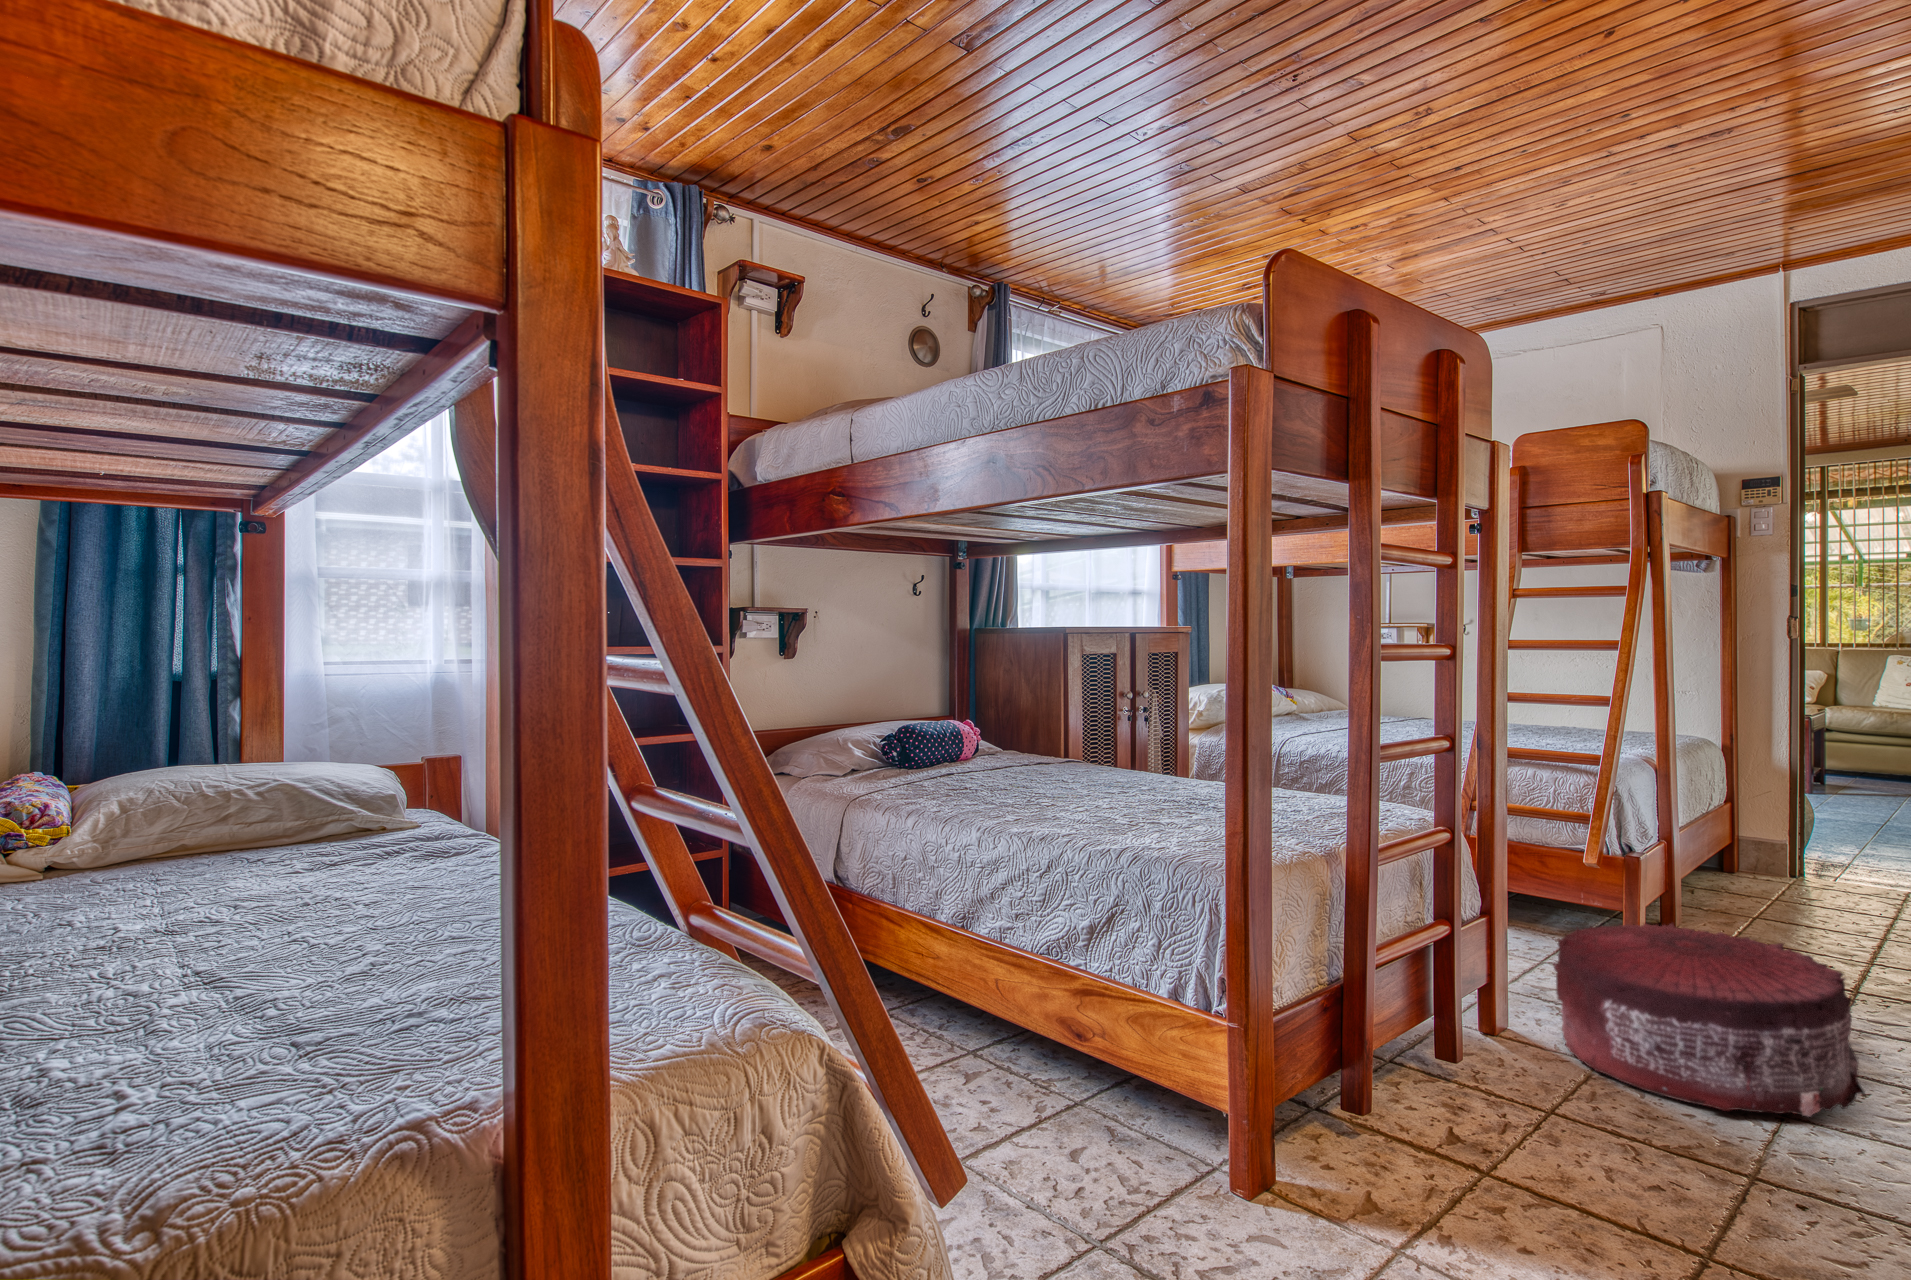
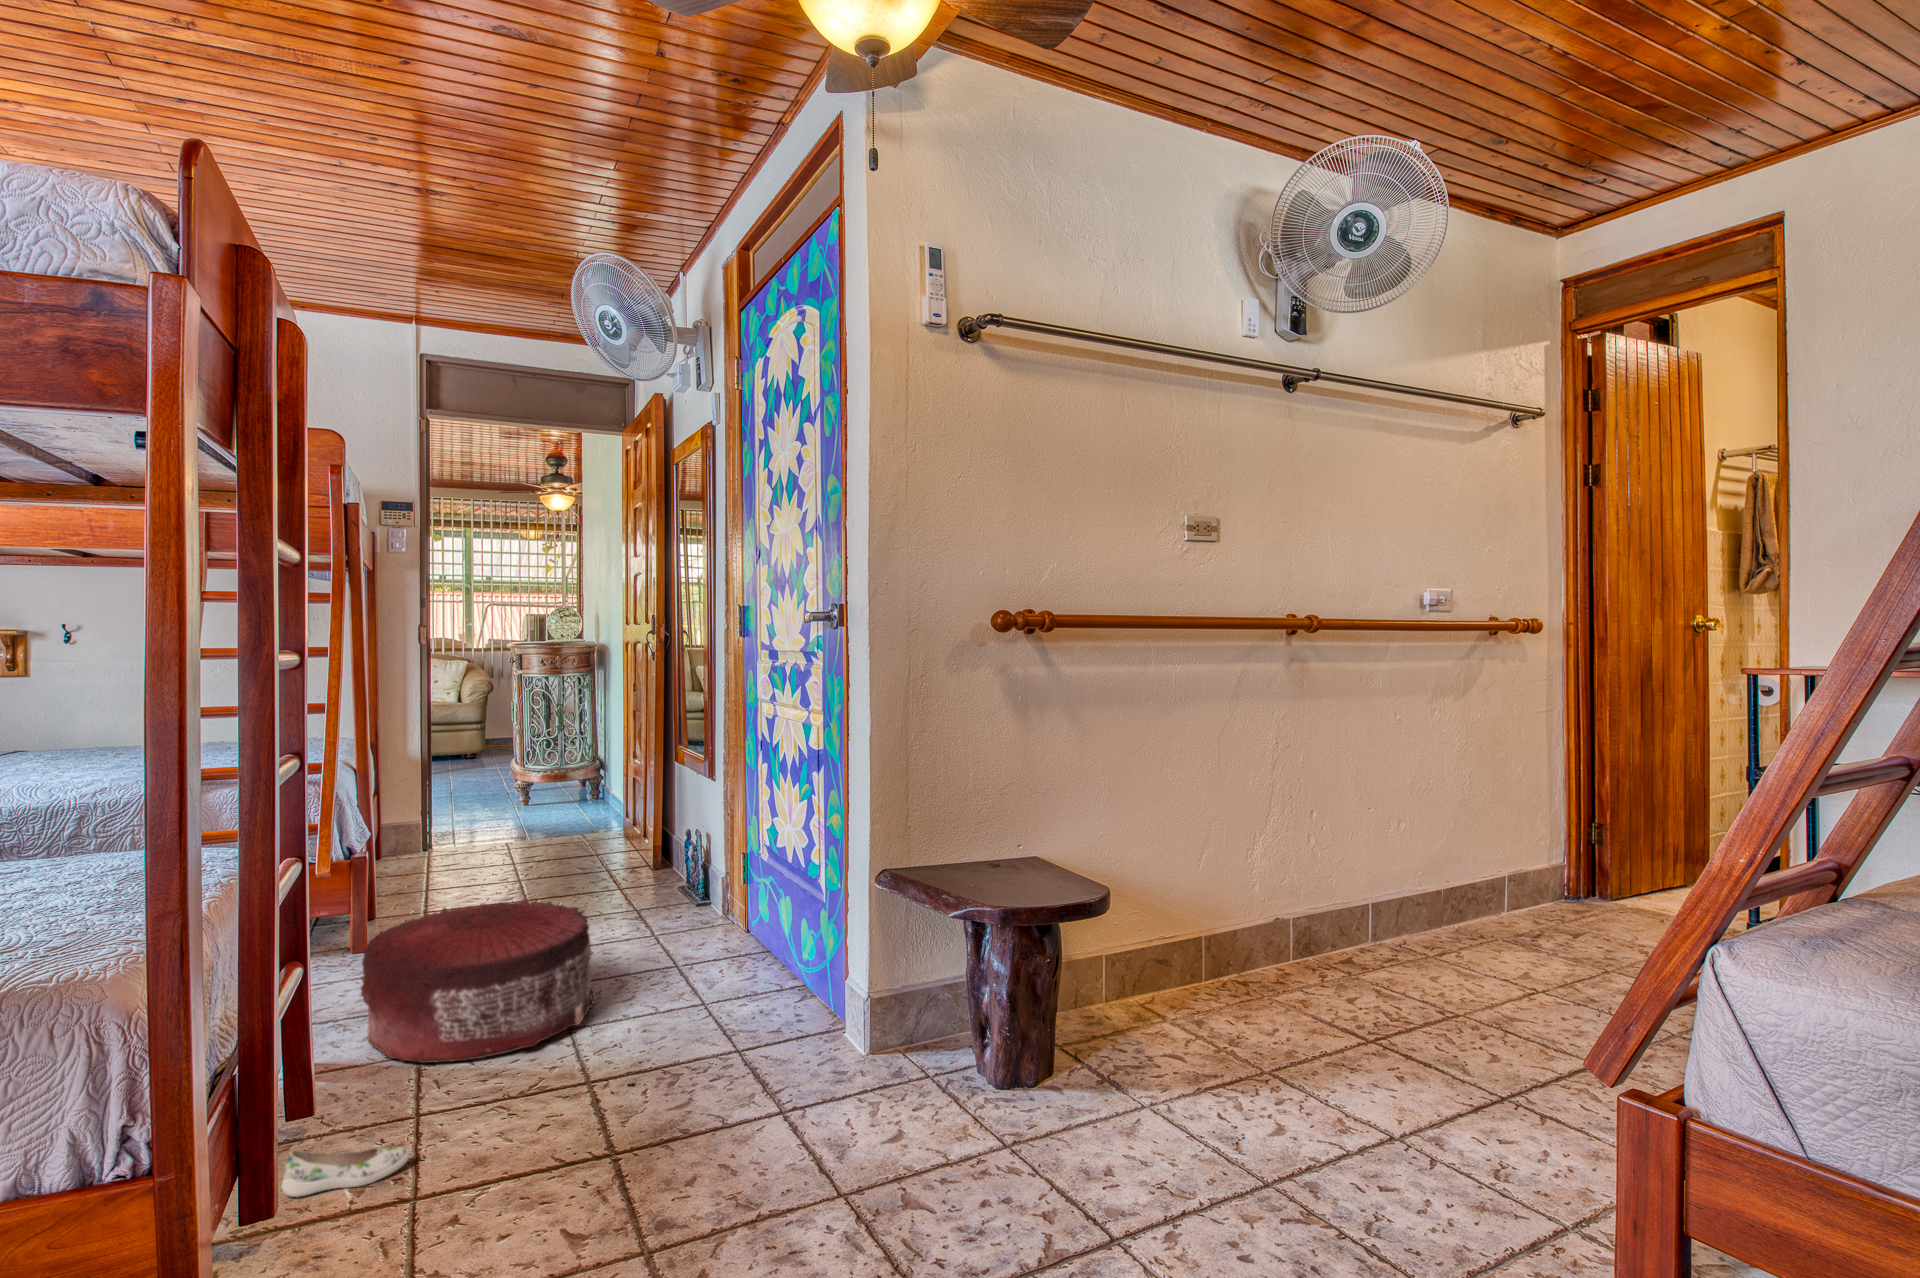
shoe: none [1396,1077,1508,1144] -> present [282,1147,411,1197]

